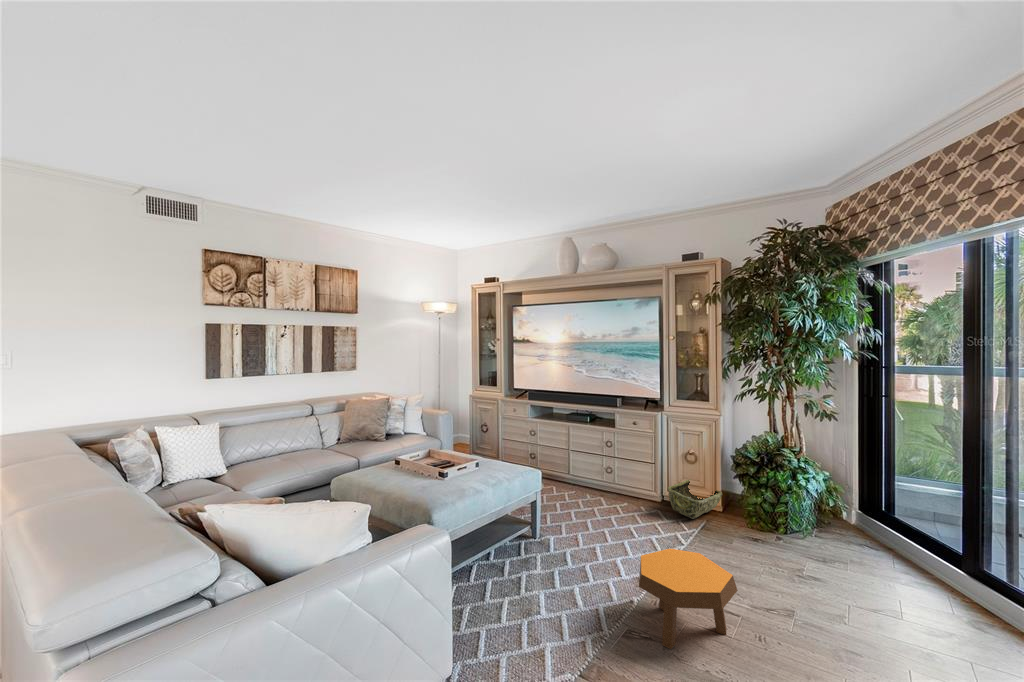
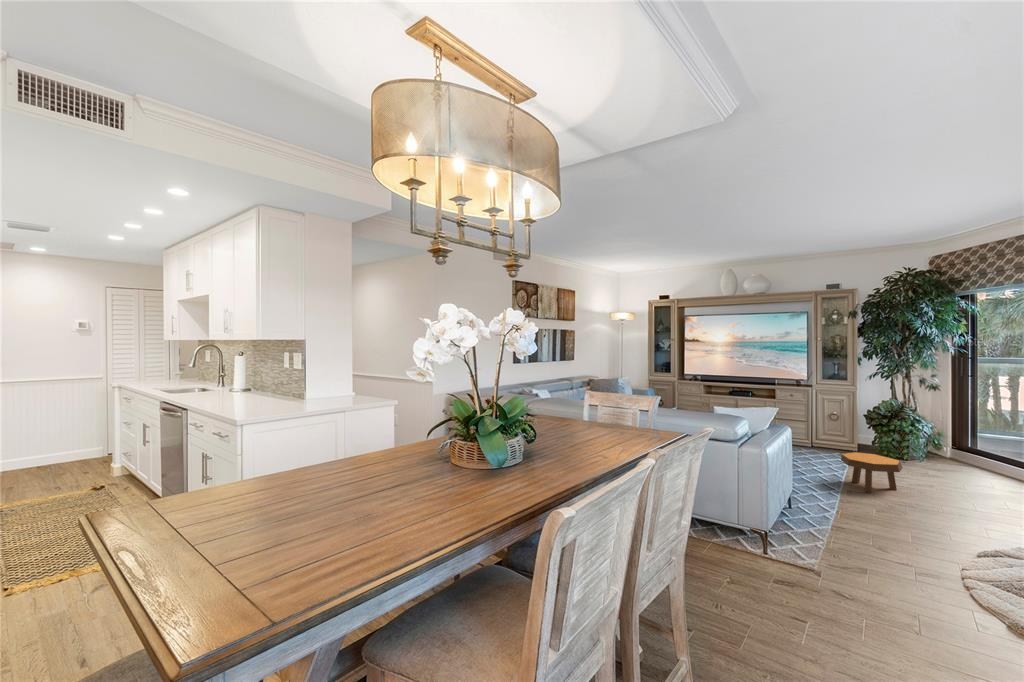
woven basket: present [667,480,722,519] -> none [822,431,858,453]

